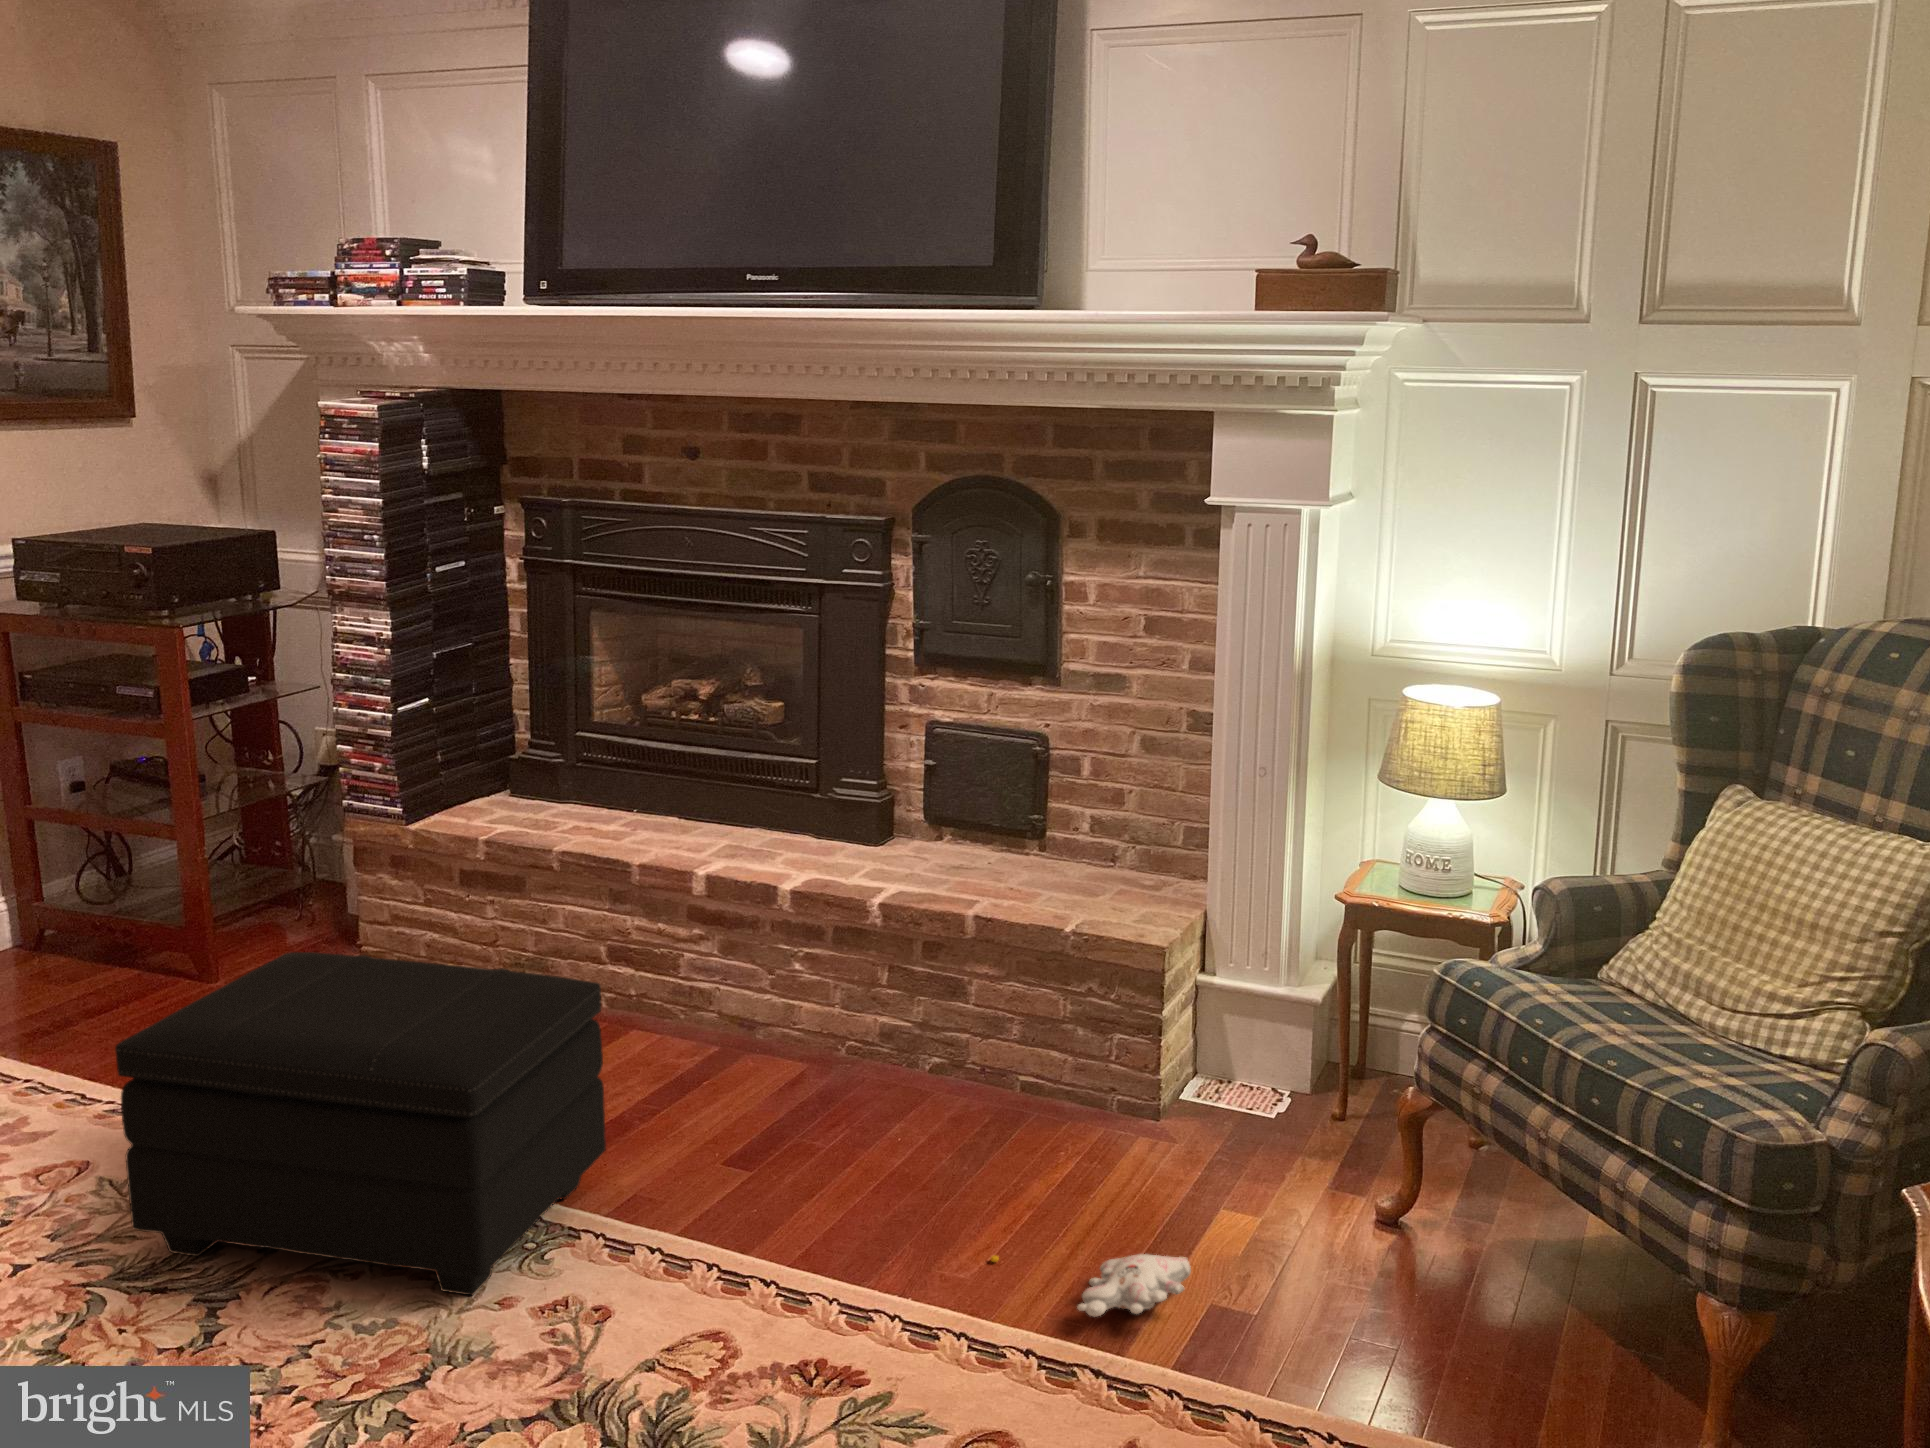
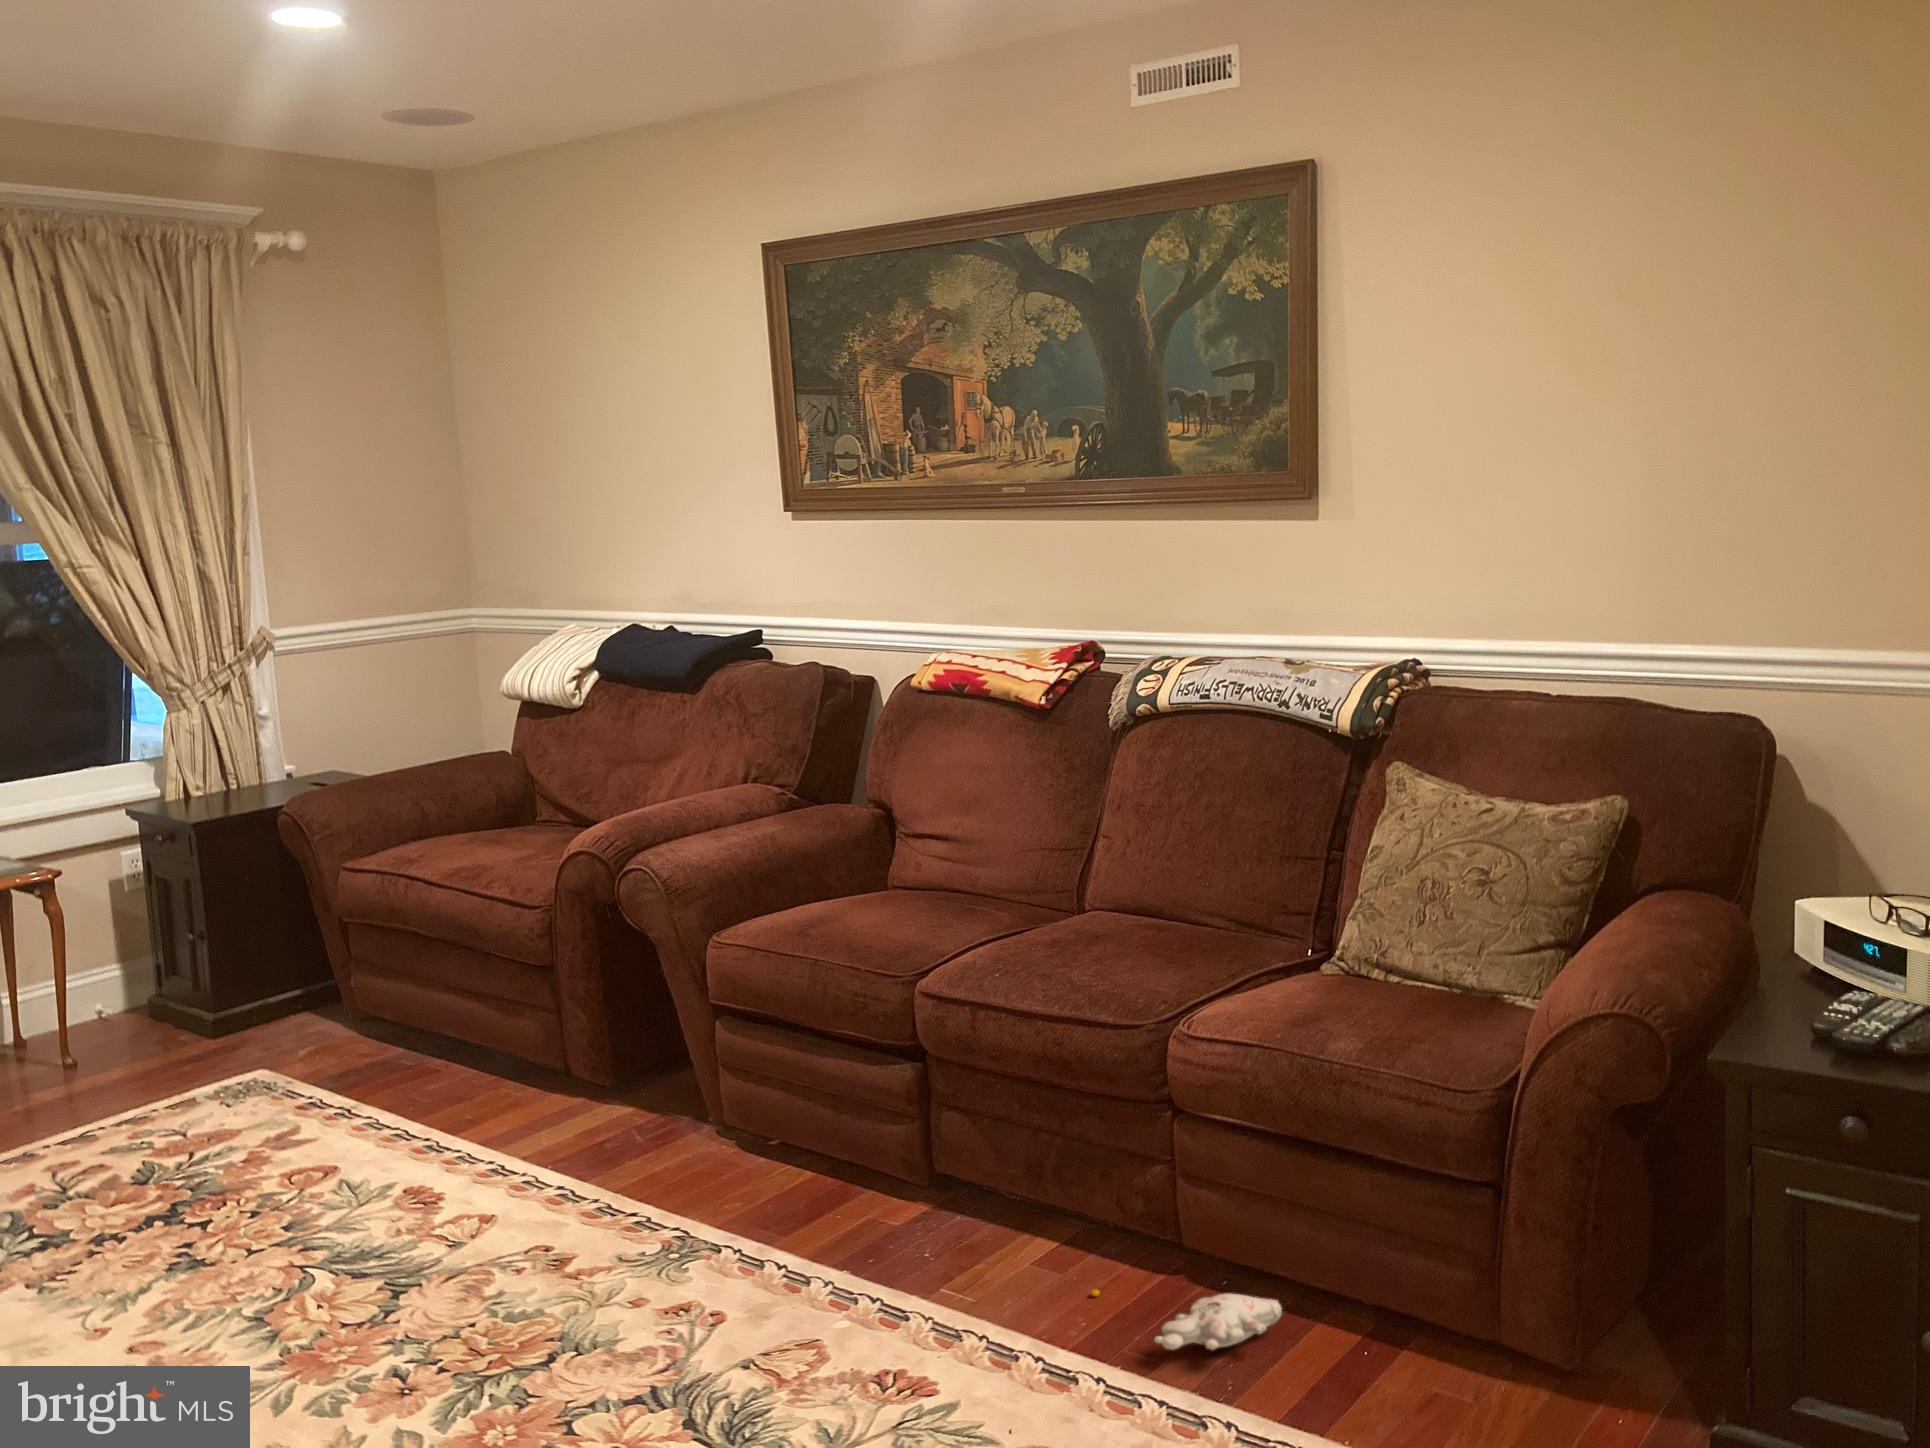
footstool: present [115,952,606,1295] -> none [329,985,757,1295]

